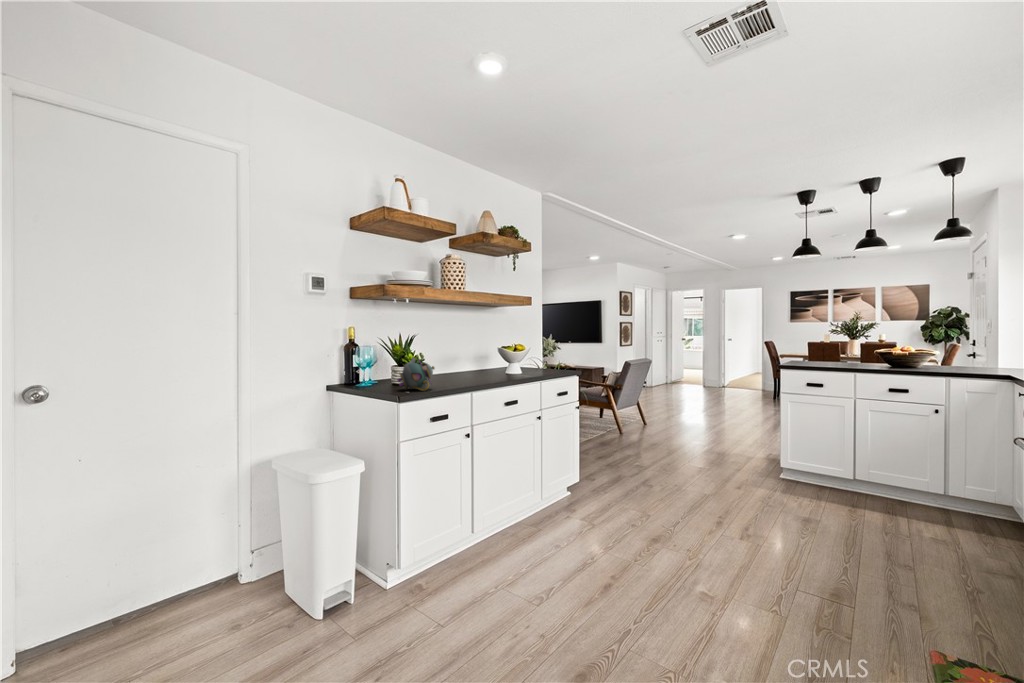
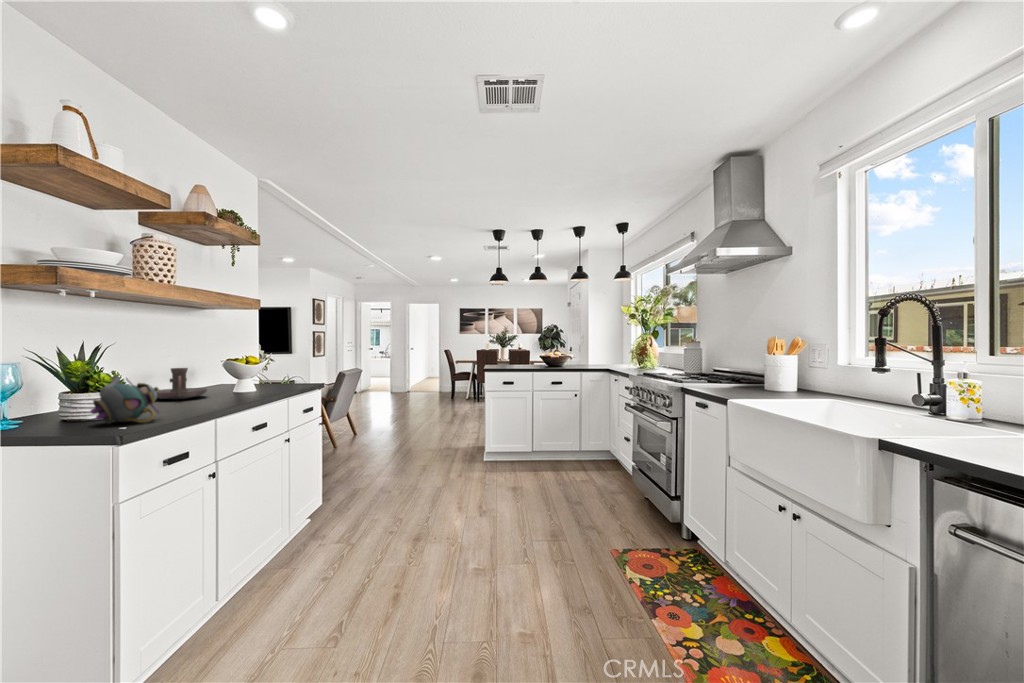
candle holder: none [448,353,484,377] -> present [156,368,207,399]

